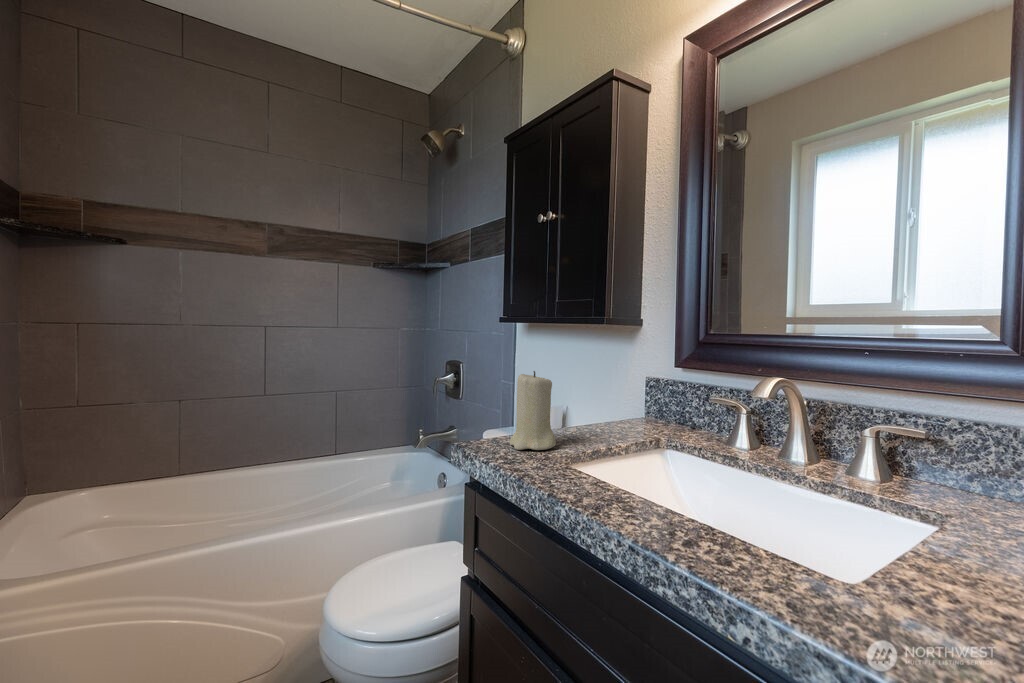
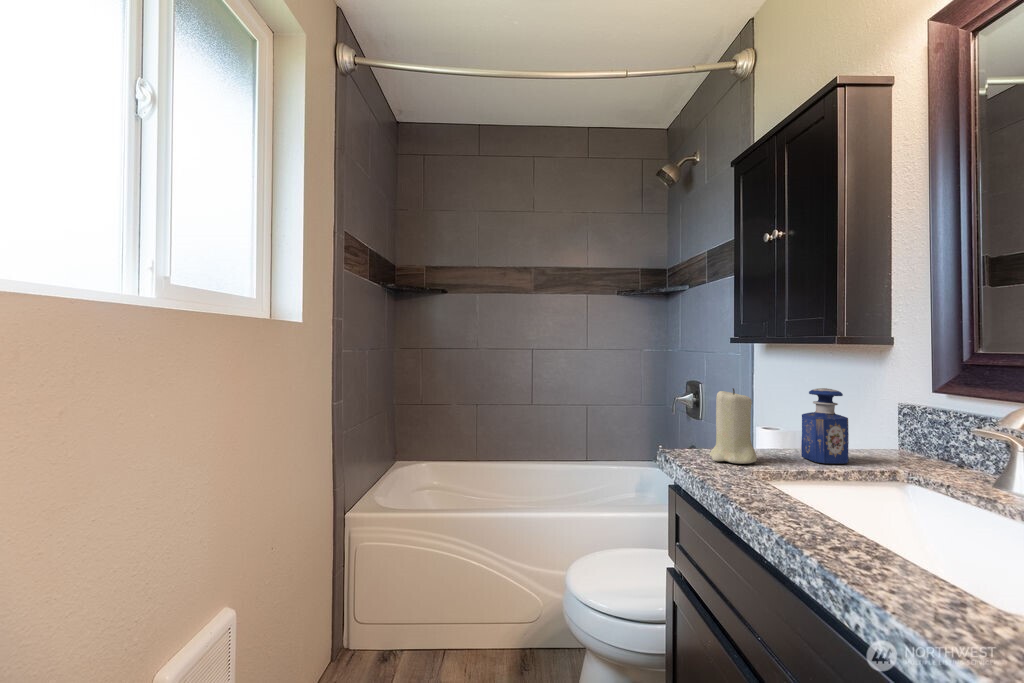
perfume bottle: none [586,367,625,439] -> present [801,388,849,464]

